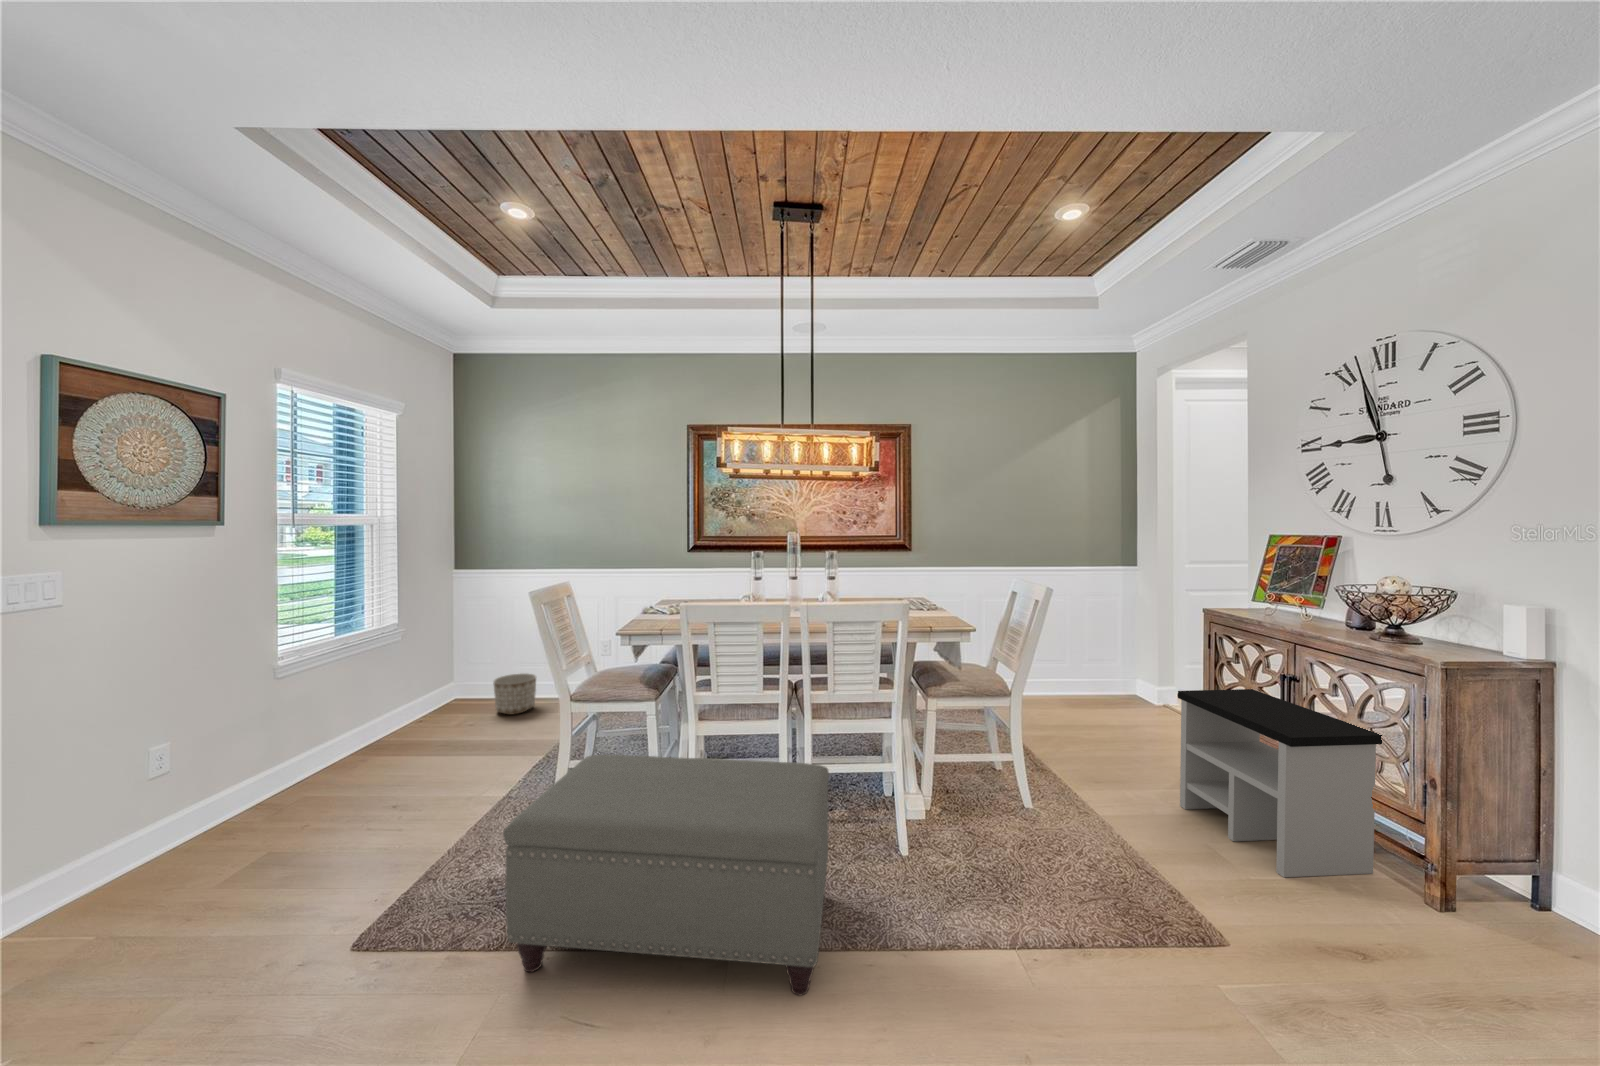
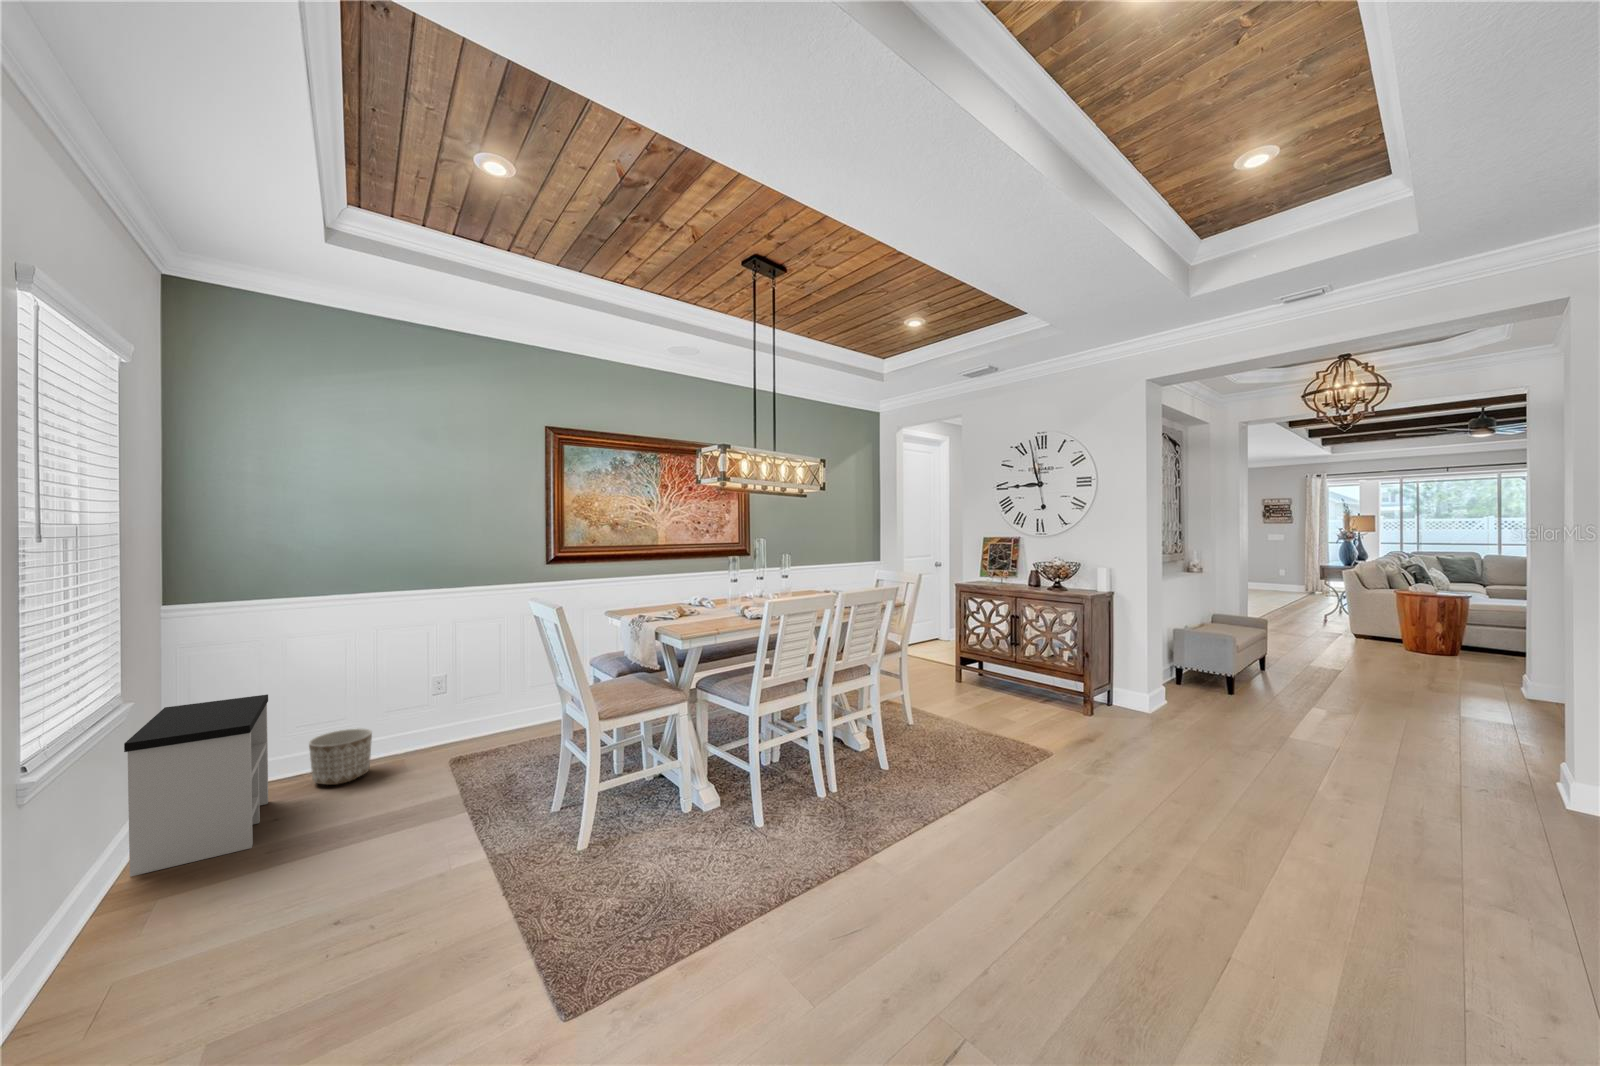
side table: present [1178,689,1382,877] -> present [124,694,268,877]
ottoman: present [503,755,829,995] -> none [712,704,952,898]

